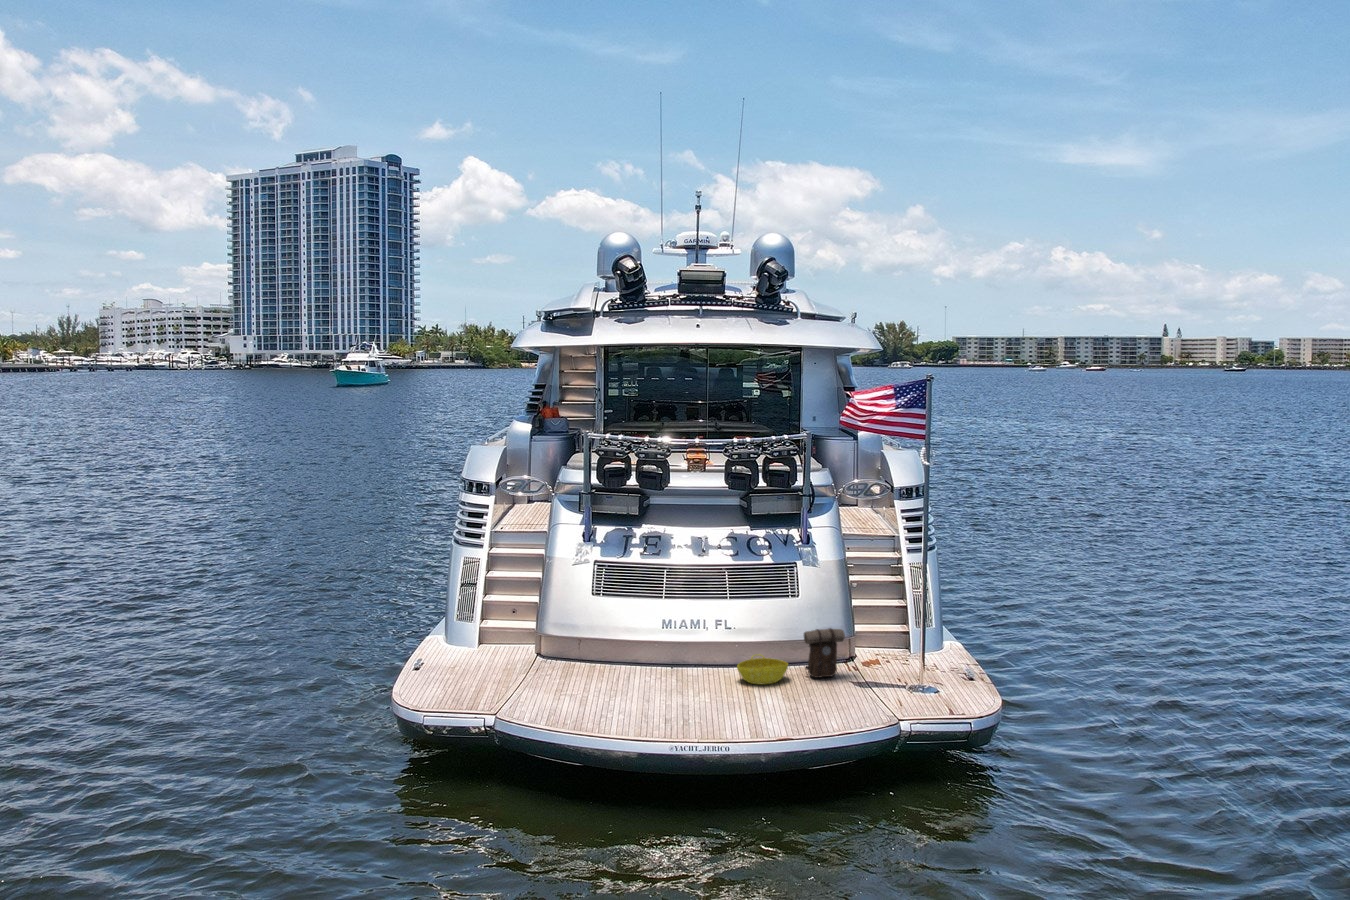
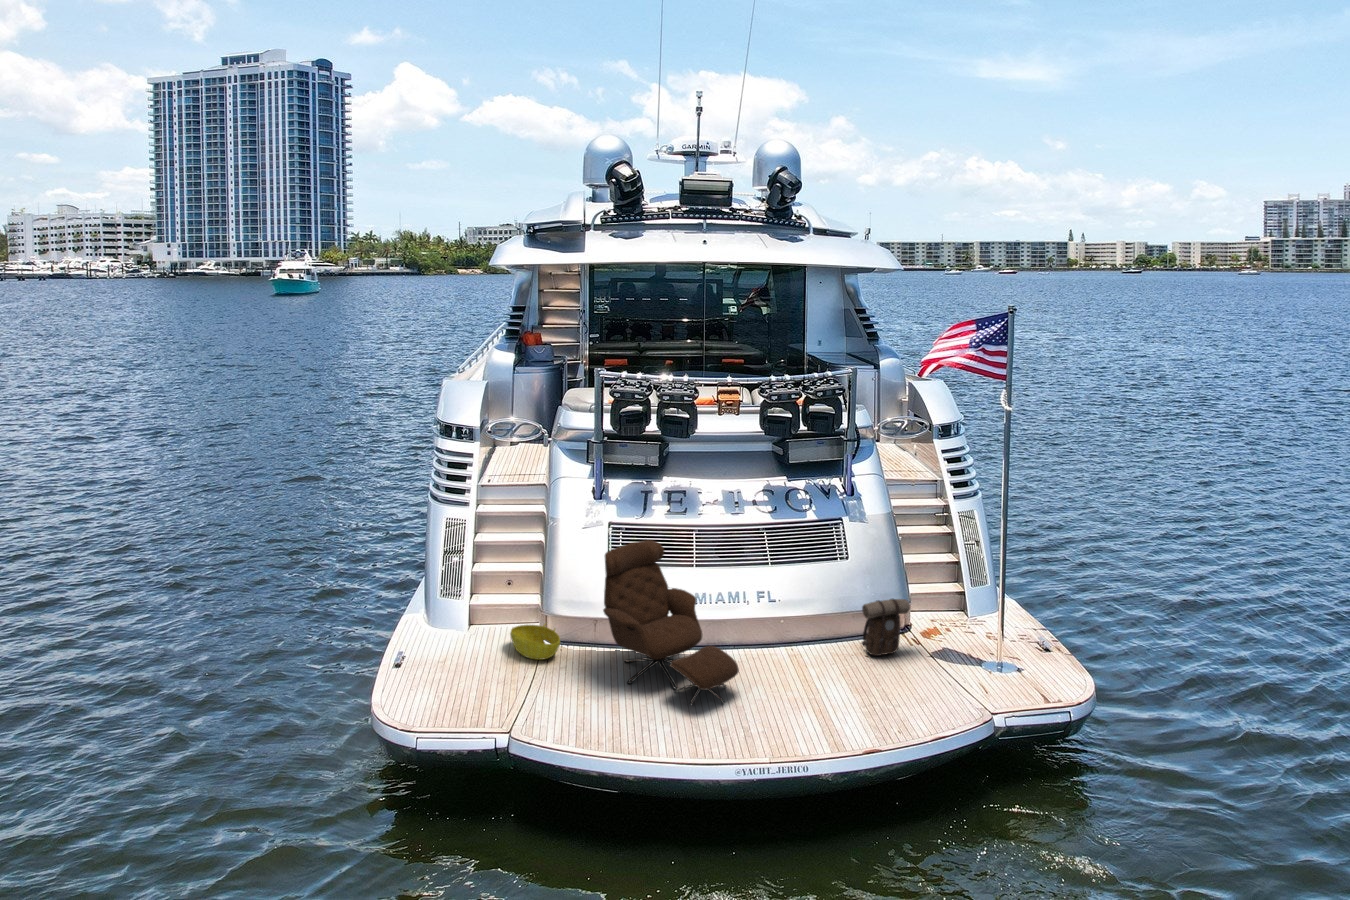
lounge chair: none [582,574,690,705] -> present [603,540,739,705]
basket: present [737,654,788,684] -> present [510,624,560,660]

